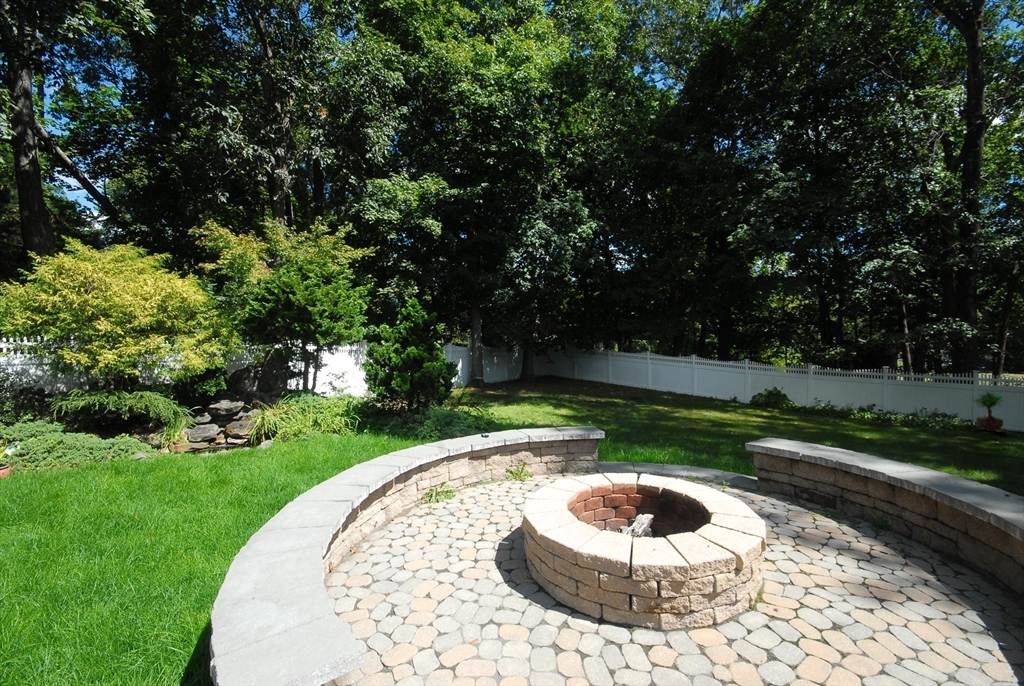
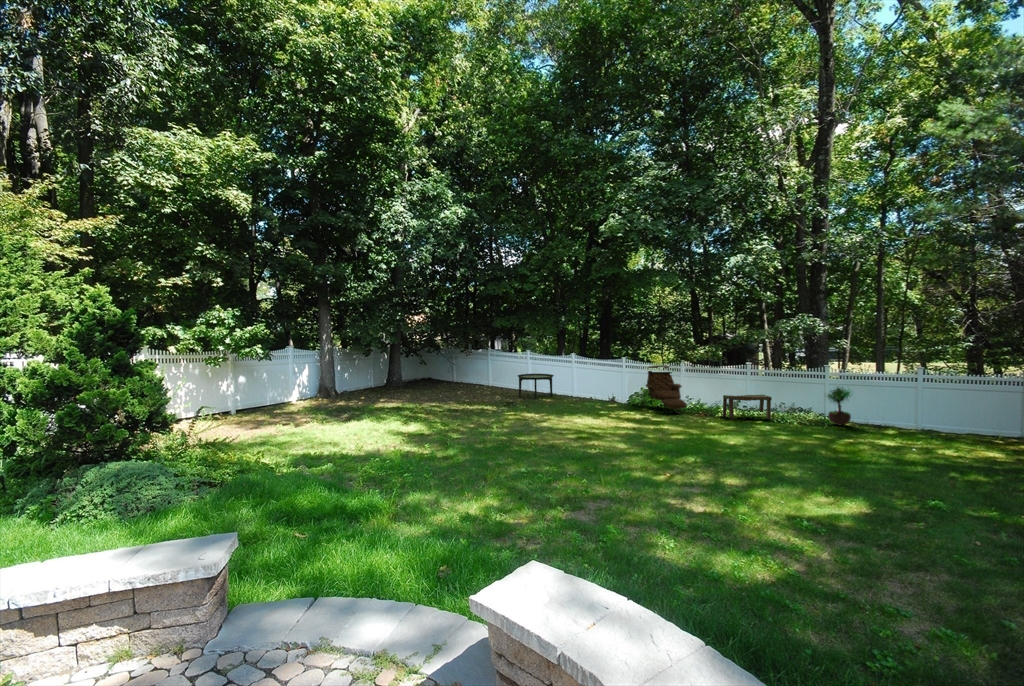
lounge chair: none [772,367,815,414] -> present [646,365,687,414]
round table: none [642,373,677,396] -> present [518,374,554,399]
bench: none [855,397,910,422] -> present [723,395,772,420]

